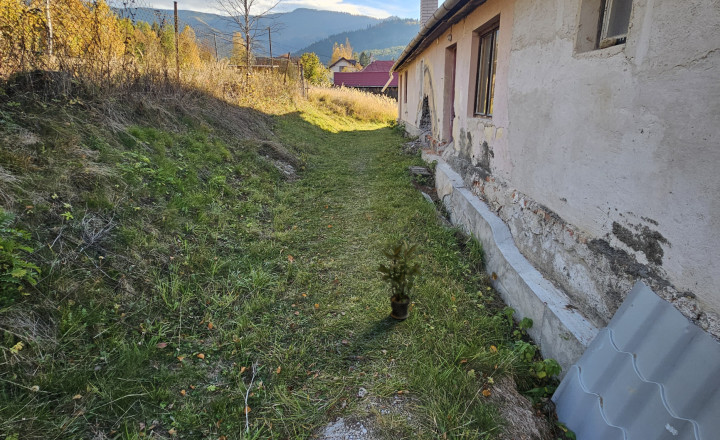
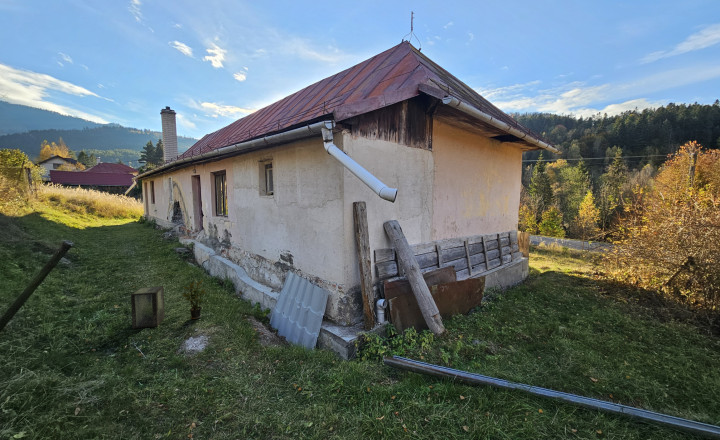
storage box: none [302,235,354,313] -> present [131,286,165,329]

